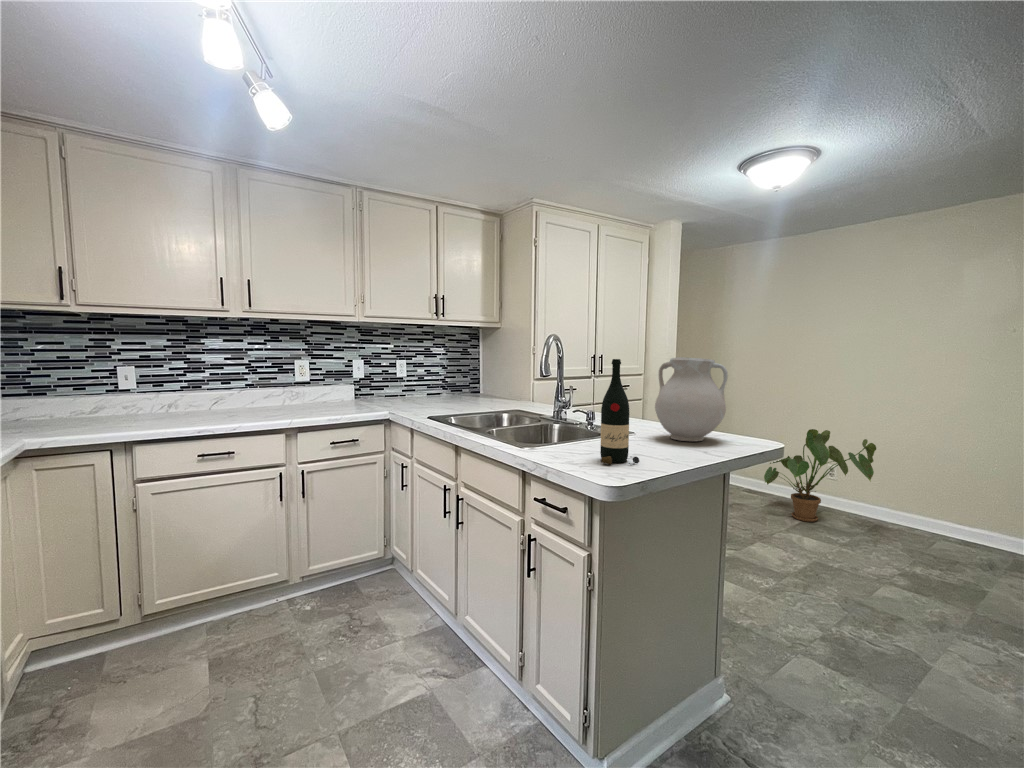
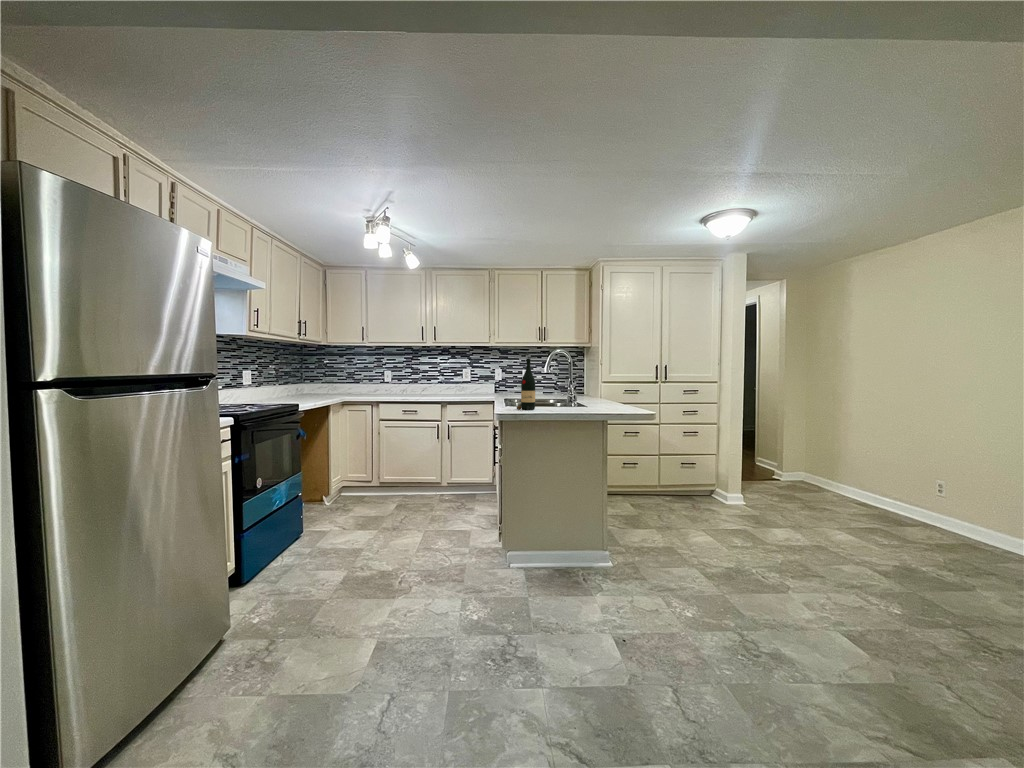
vase: present [655,357,728,441] -> none [582,359,622,409]
house plant: present [764,429,876,522] -> none [828,438,962,527]

